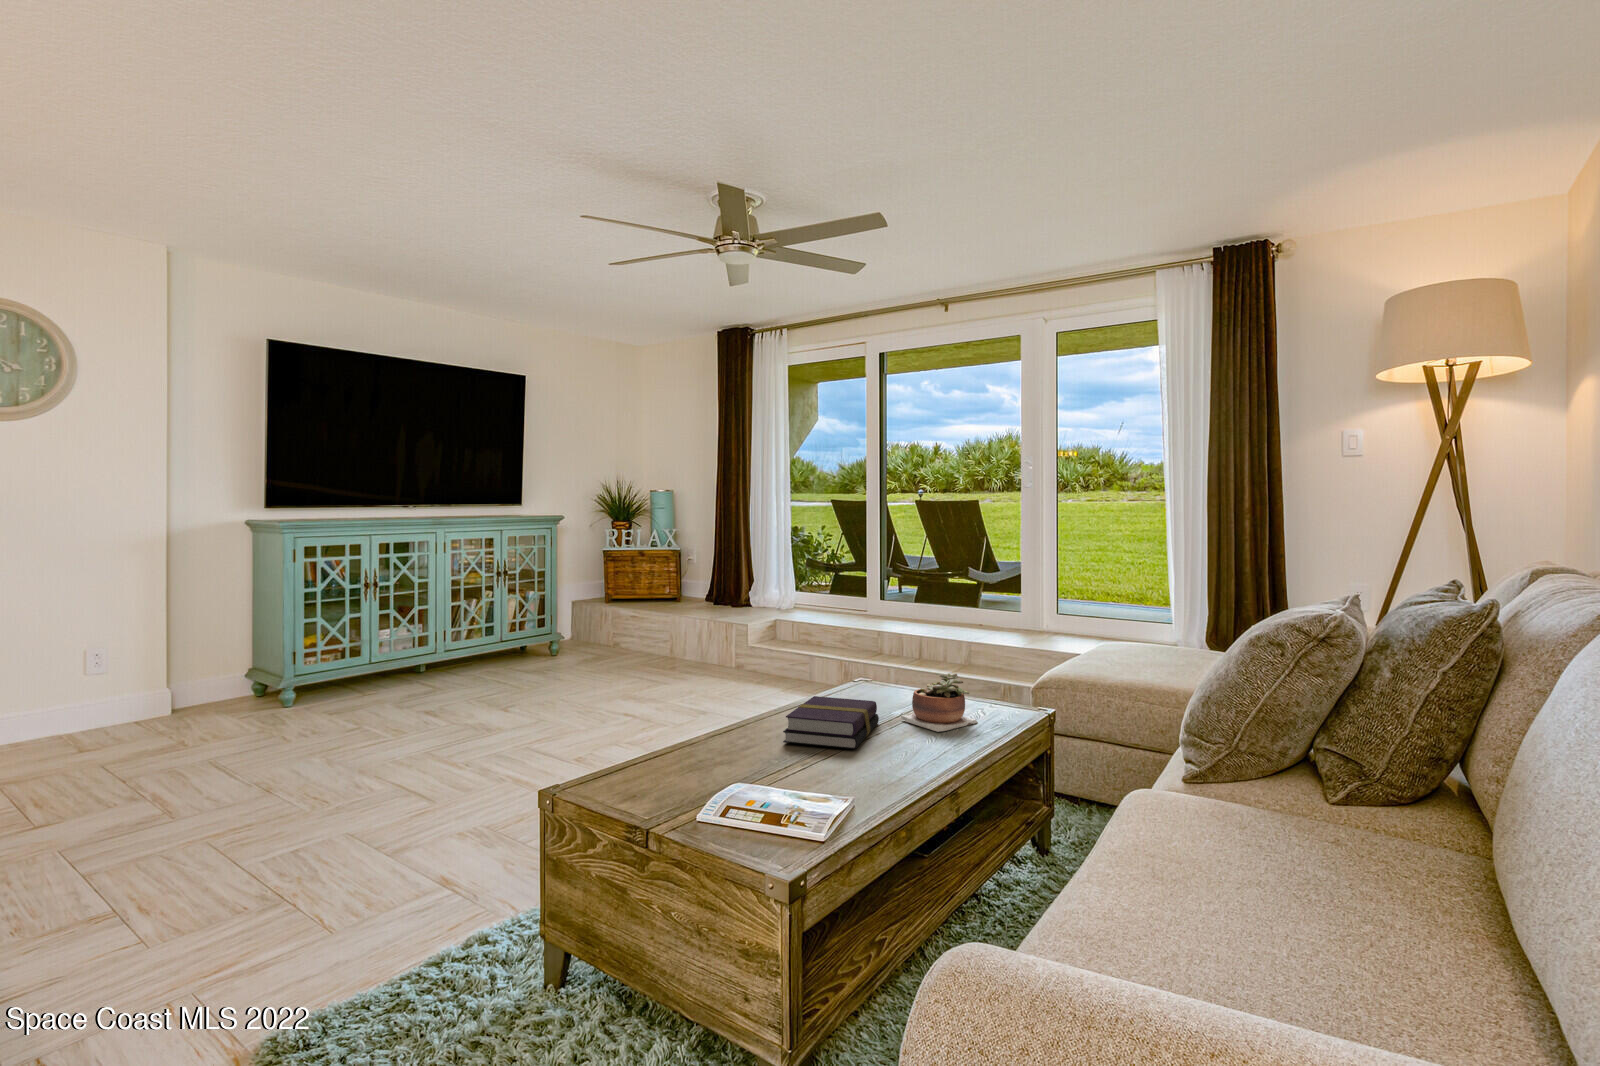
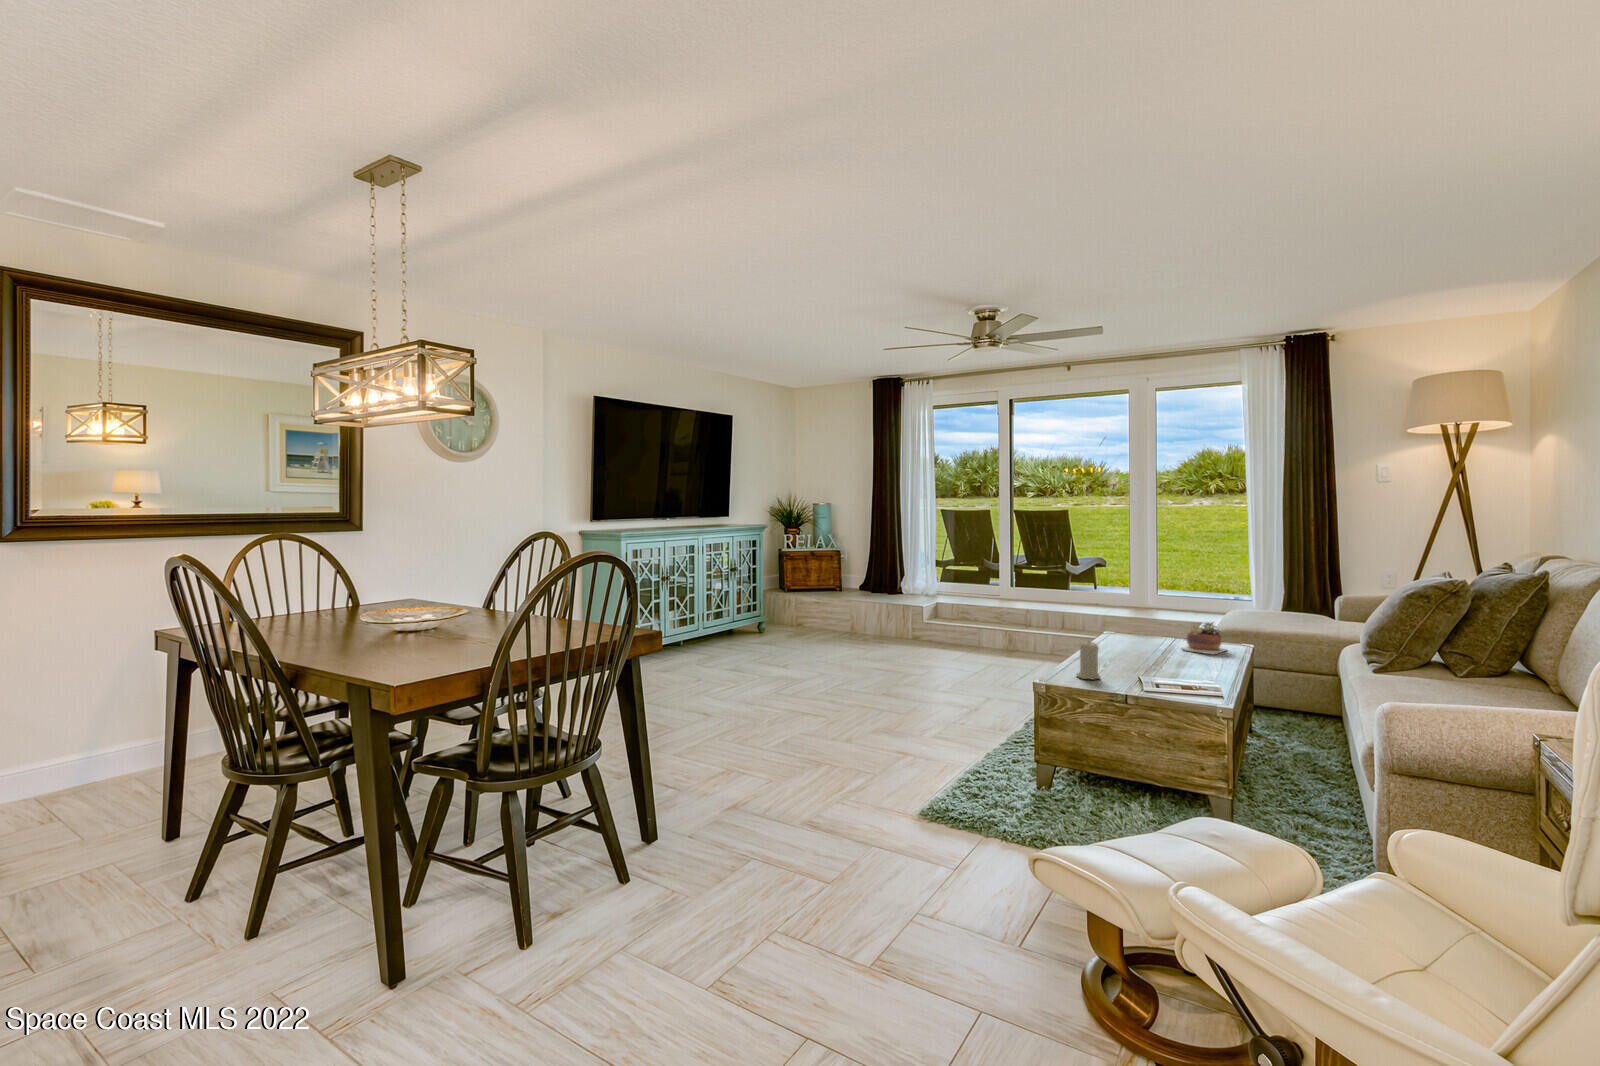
book: present [783,696,879,749] -> none [1125,637,1182,662]
candle: none [620,715,659,789] -> present [1076,641,1100,679]

